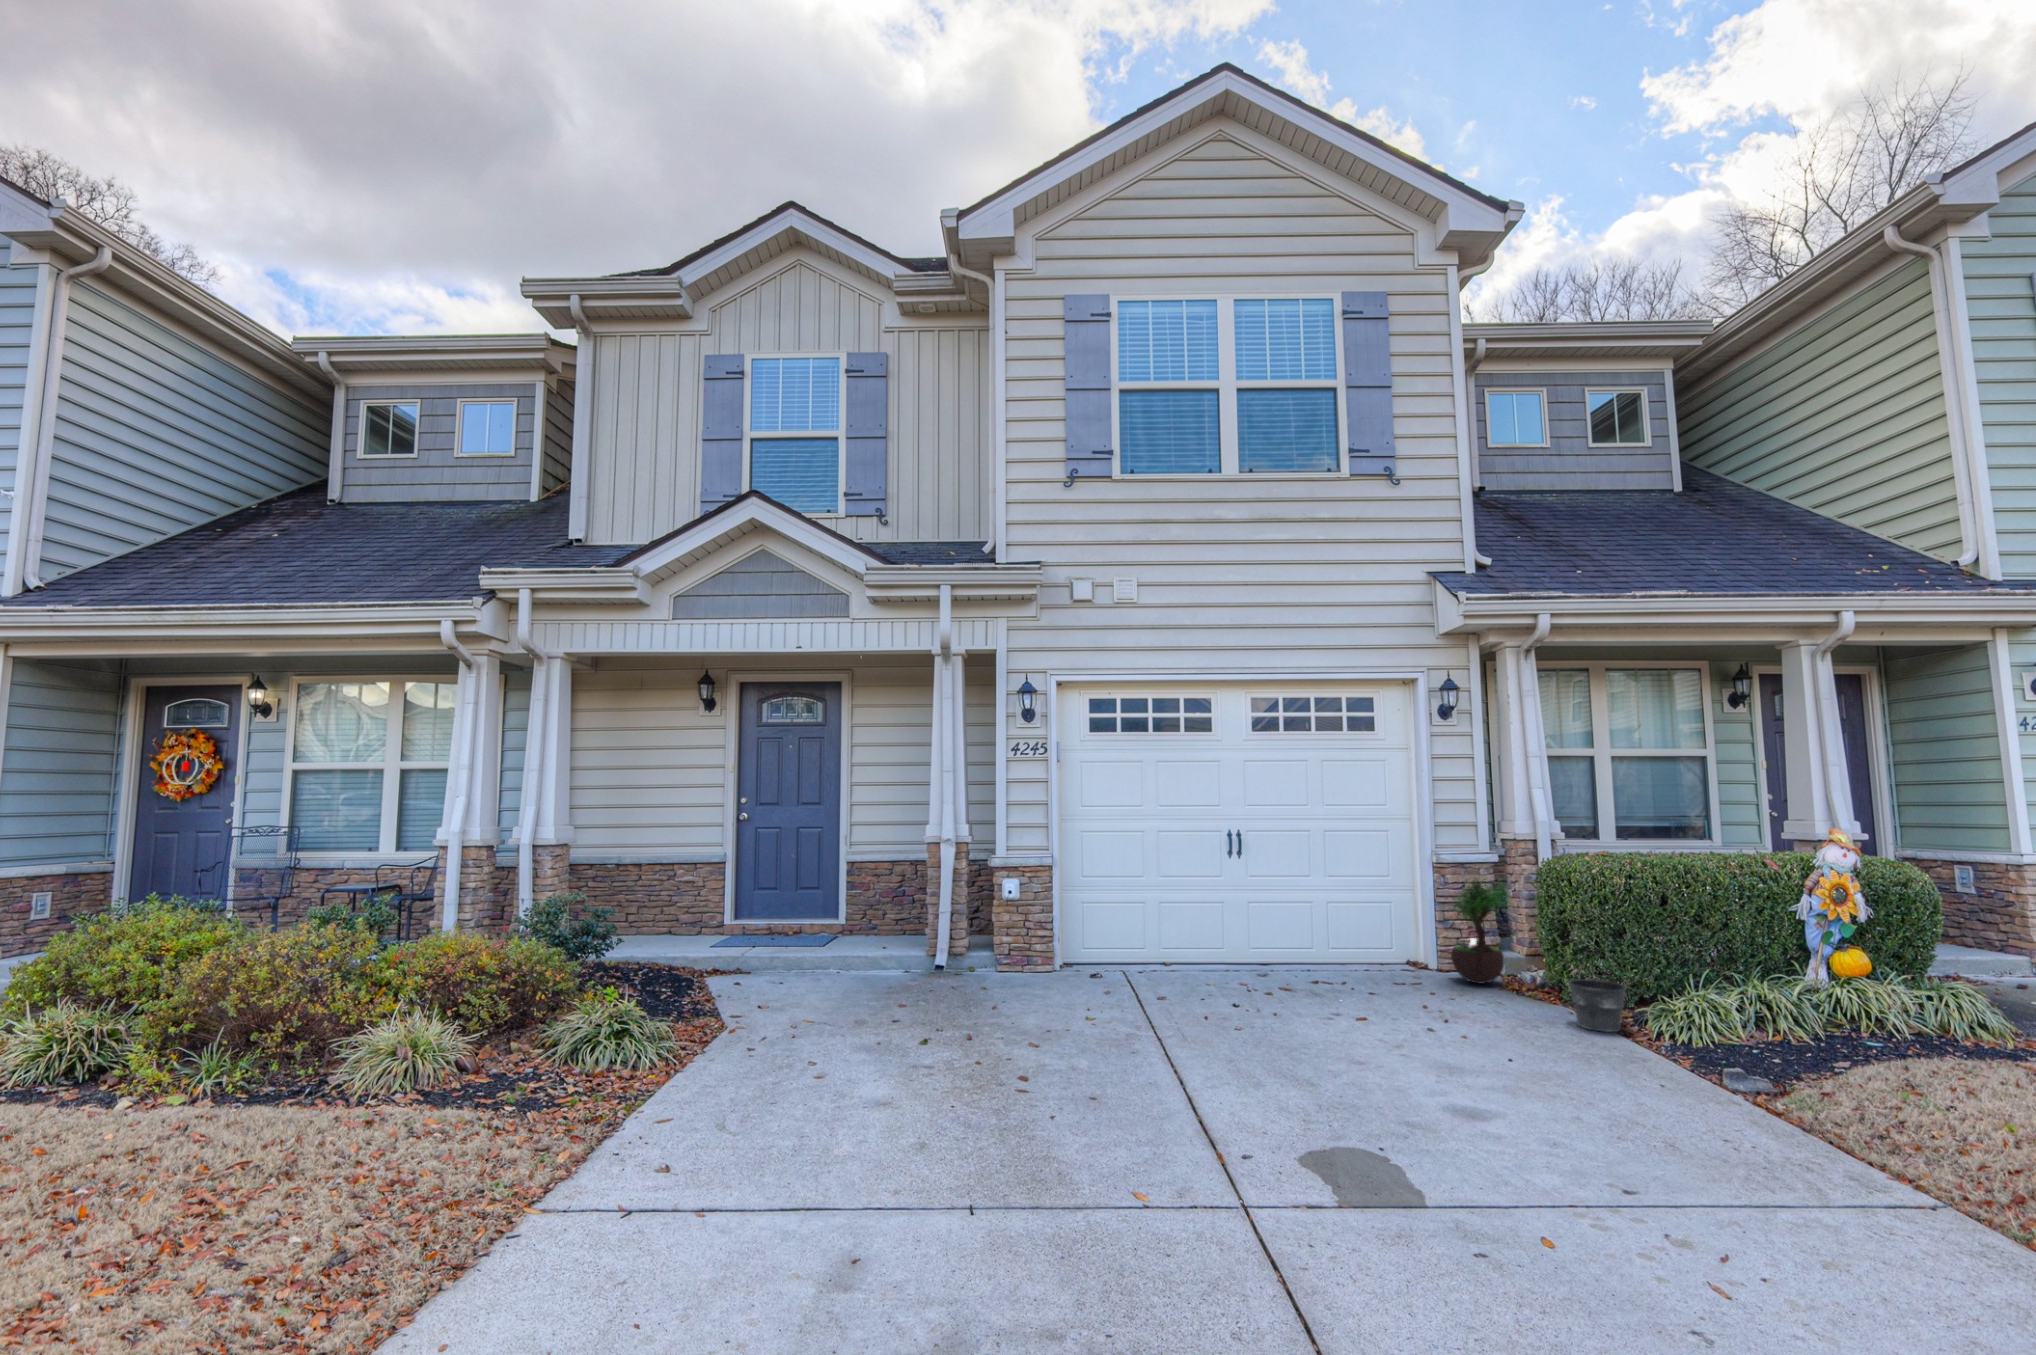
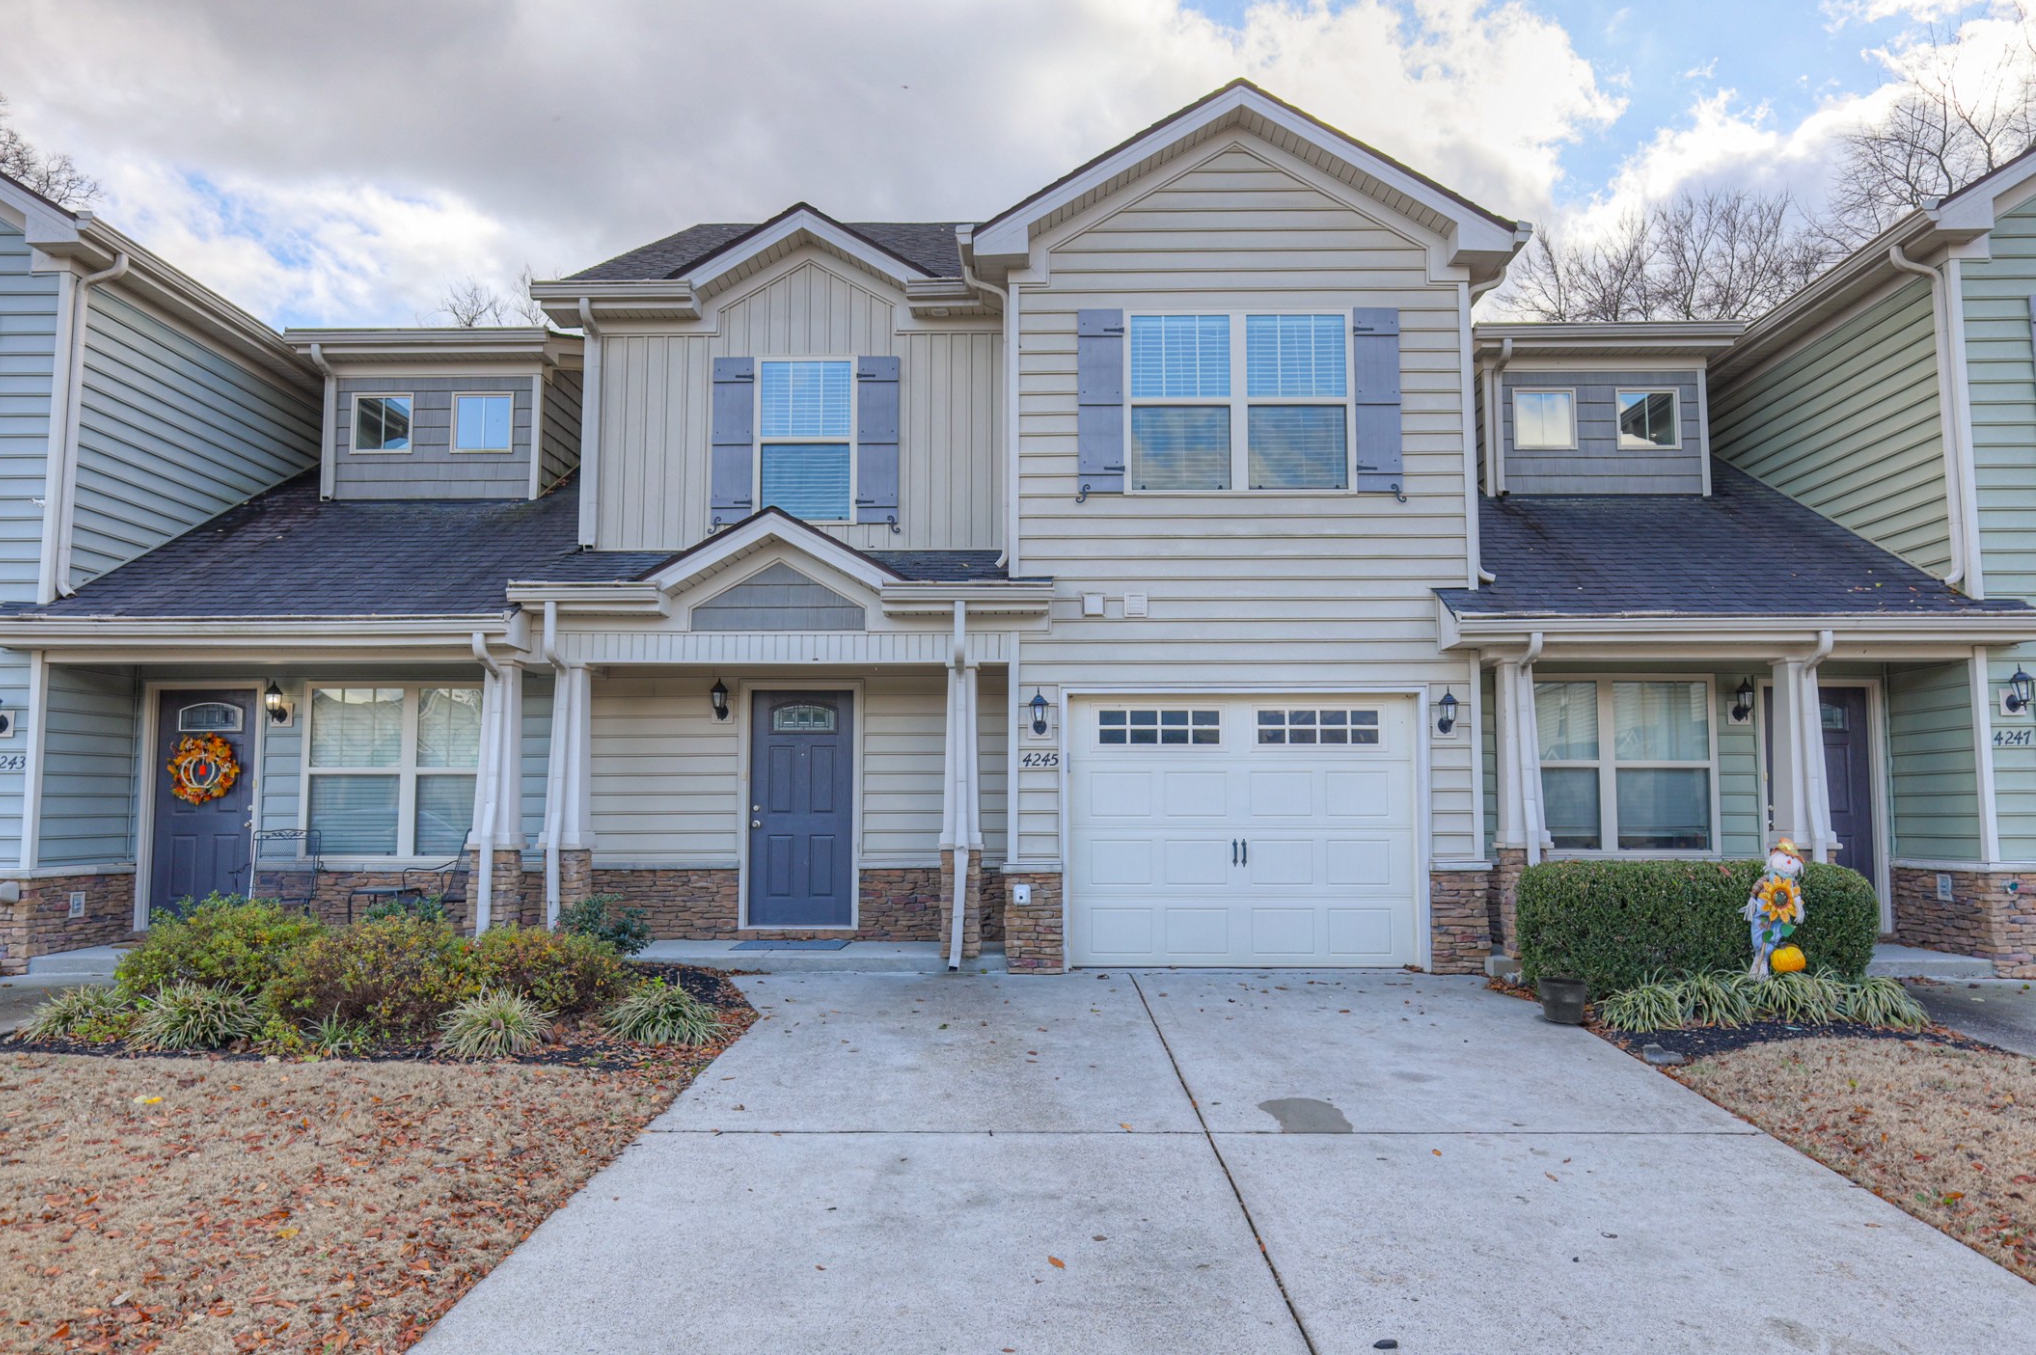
potted tree: present [1451,879,1511,984] -> none [1433,876,1499,984]

